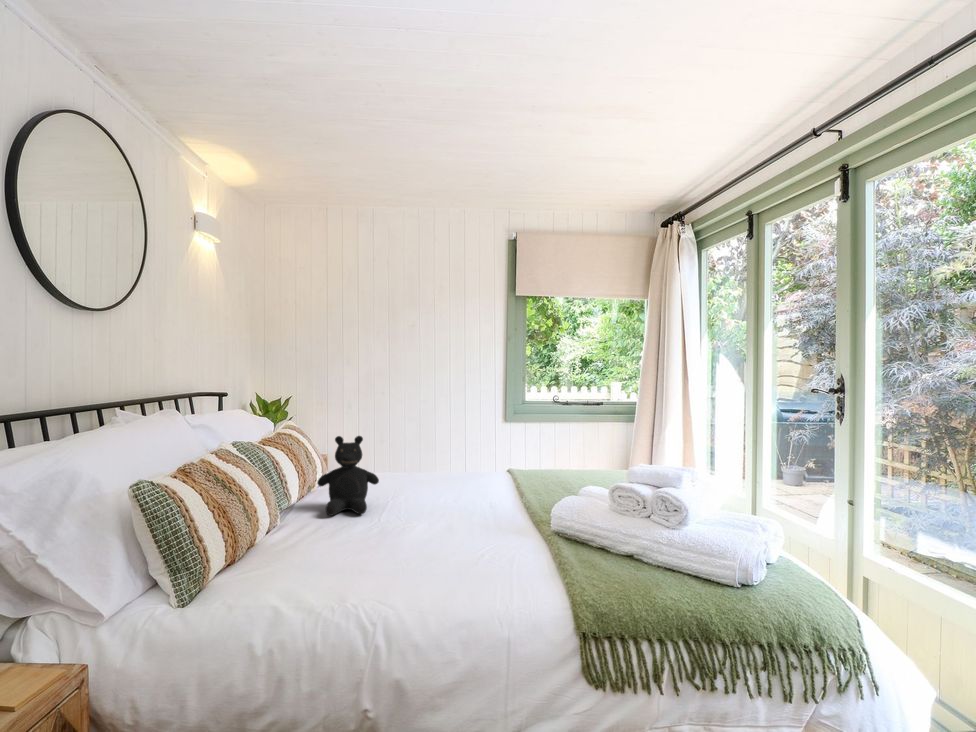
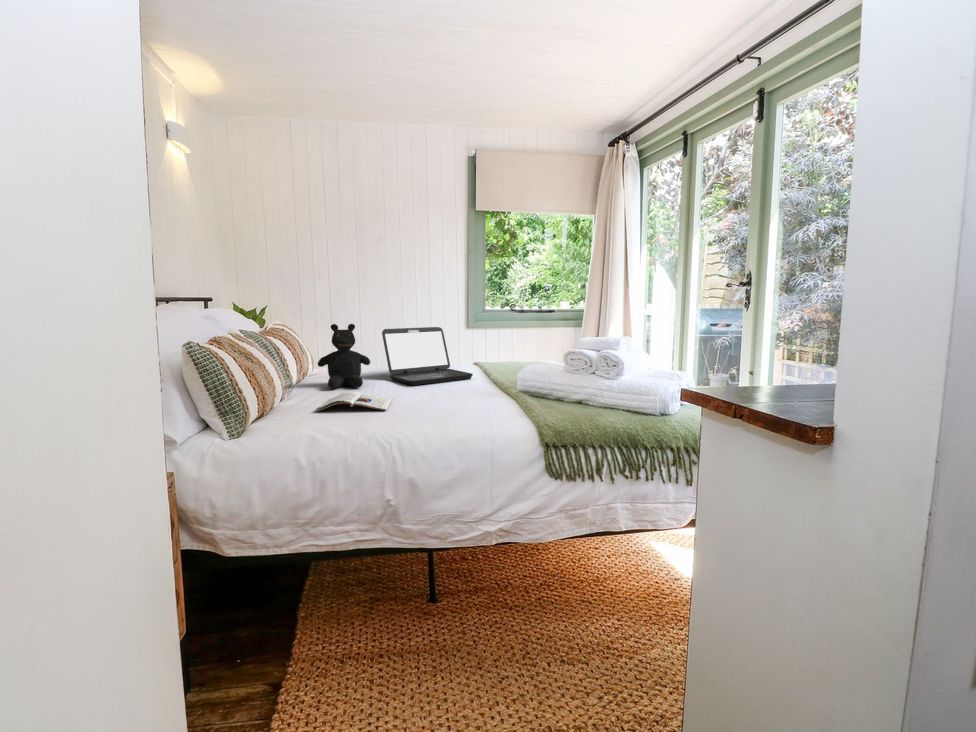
laptop: none [396,435,500,512] -> present [382,327,473,385]
magazine: none [296,527,395,561] -> present [316,391,392,411]

